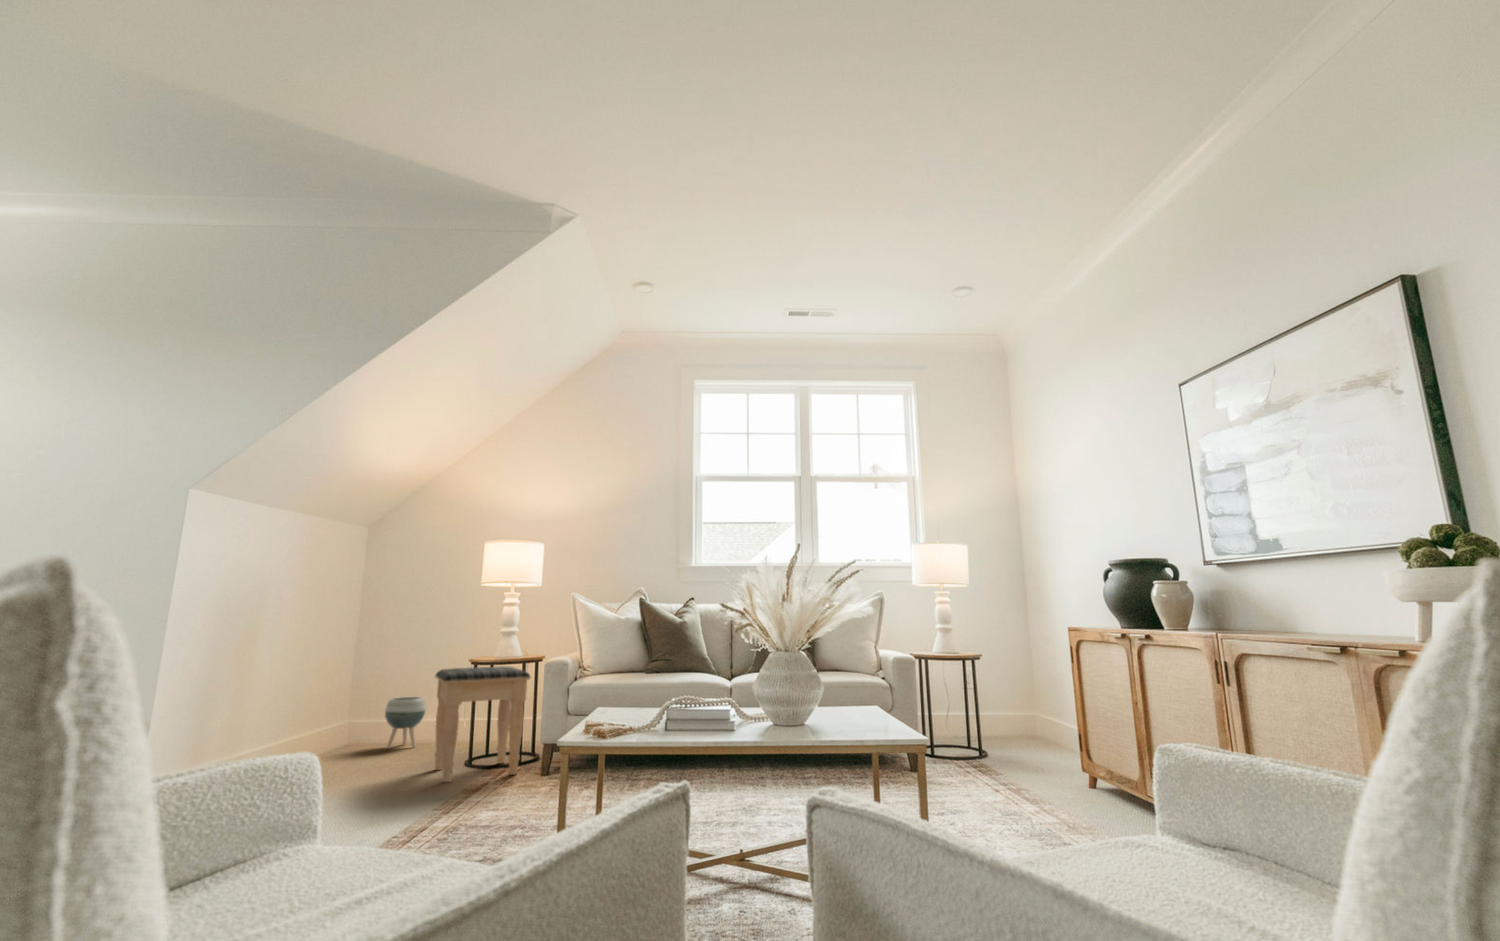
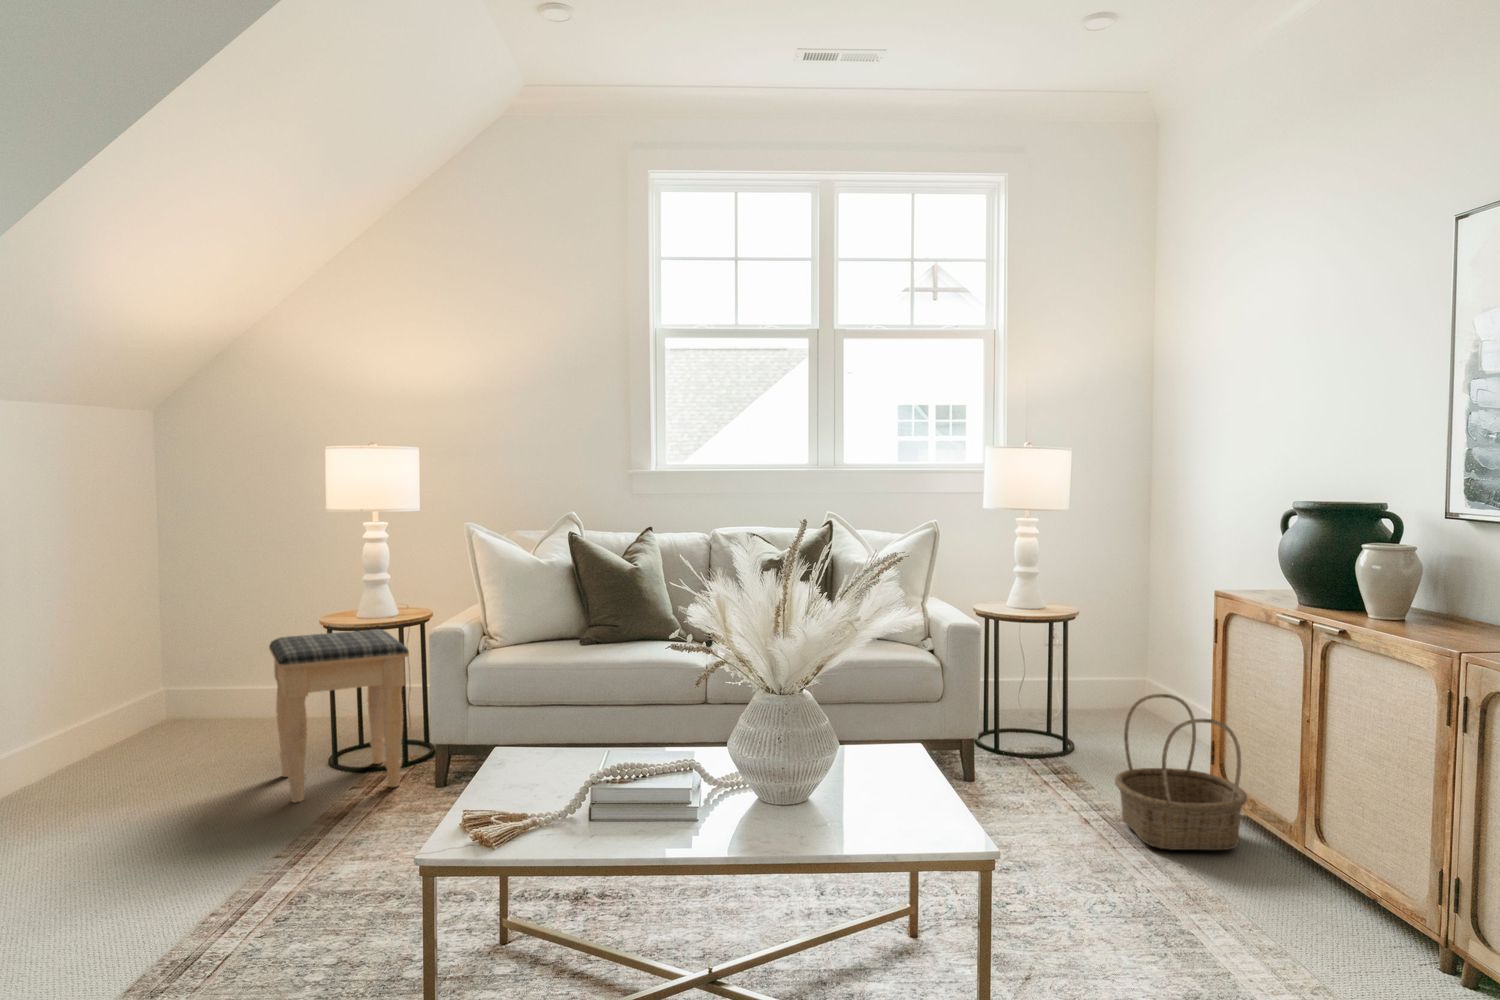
planter: present [385,697,426,748] -> none [207,659,267,733]
basket: none [1013,697,1104,803] -> present [1115,694,1247,850]

